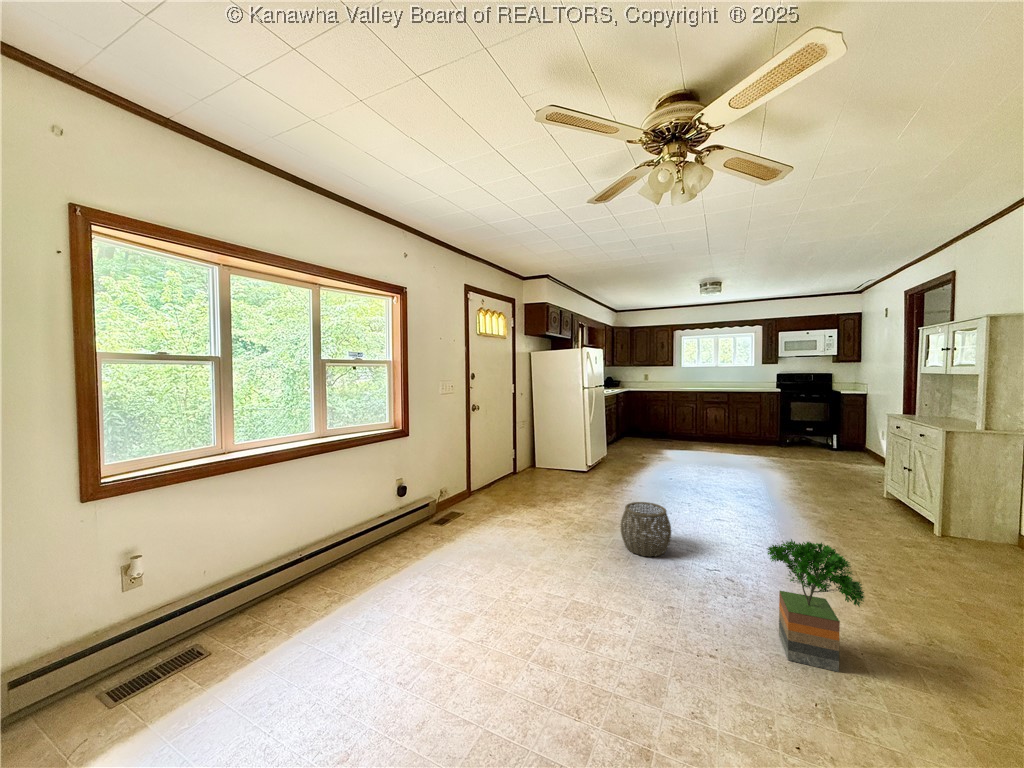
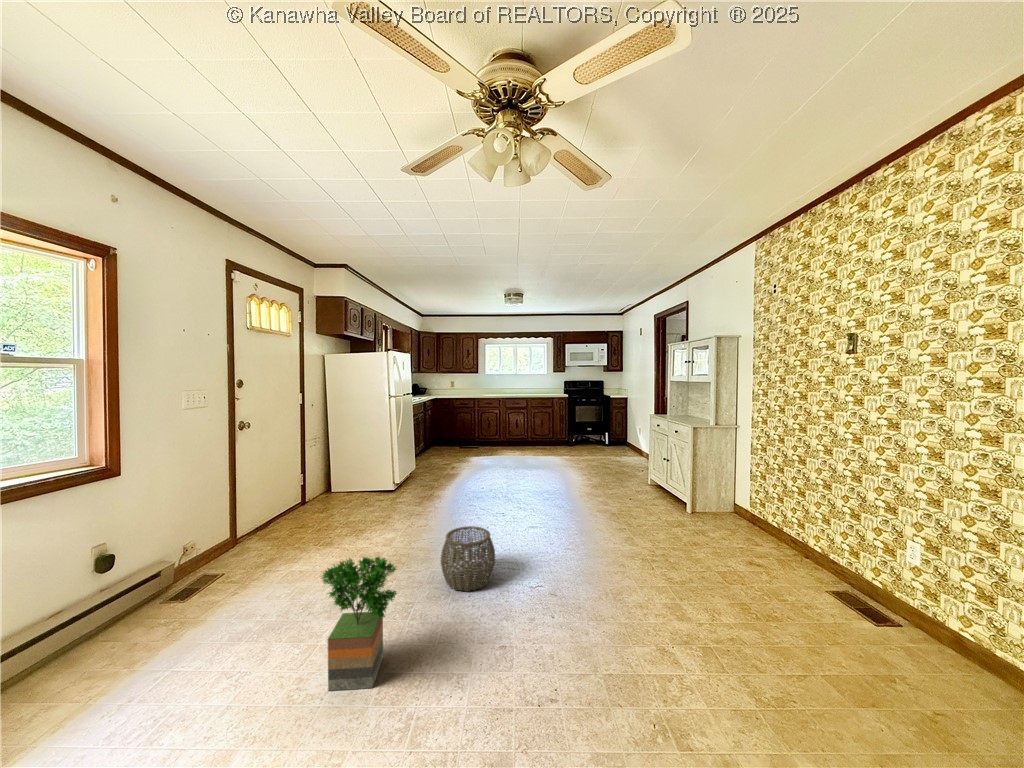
potted tree: present [767,539,865,672] -> present [321,556,397,691]

